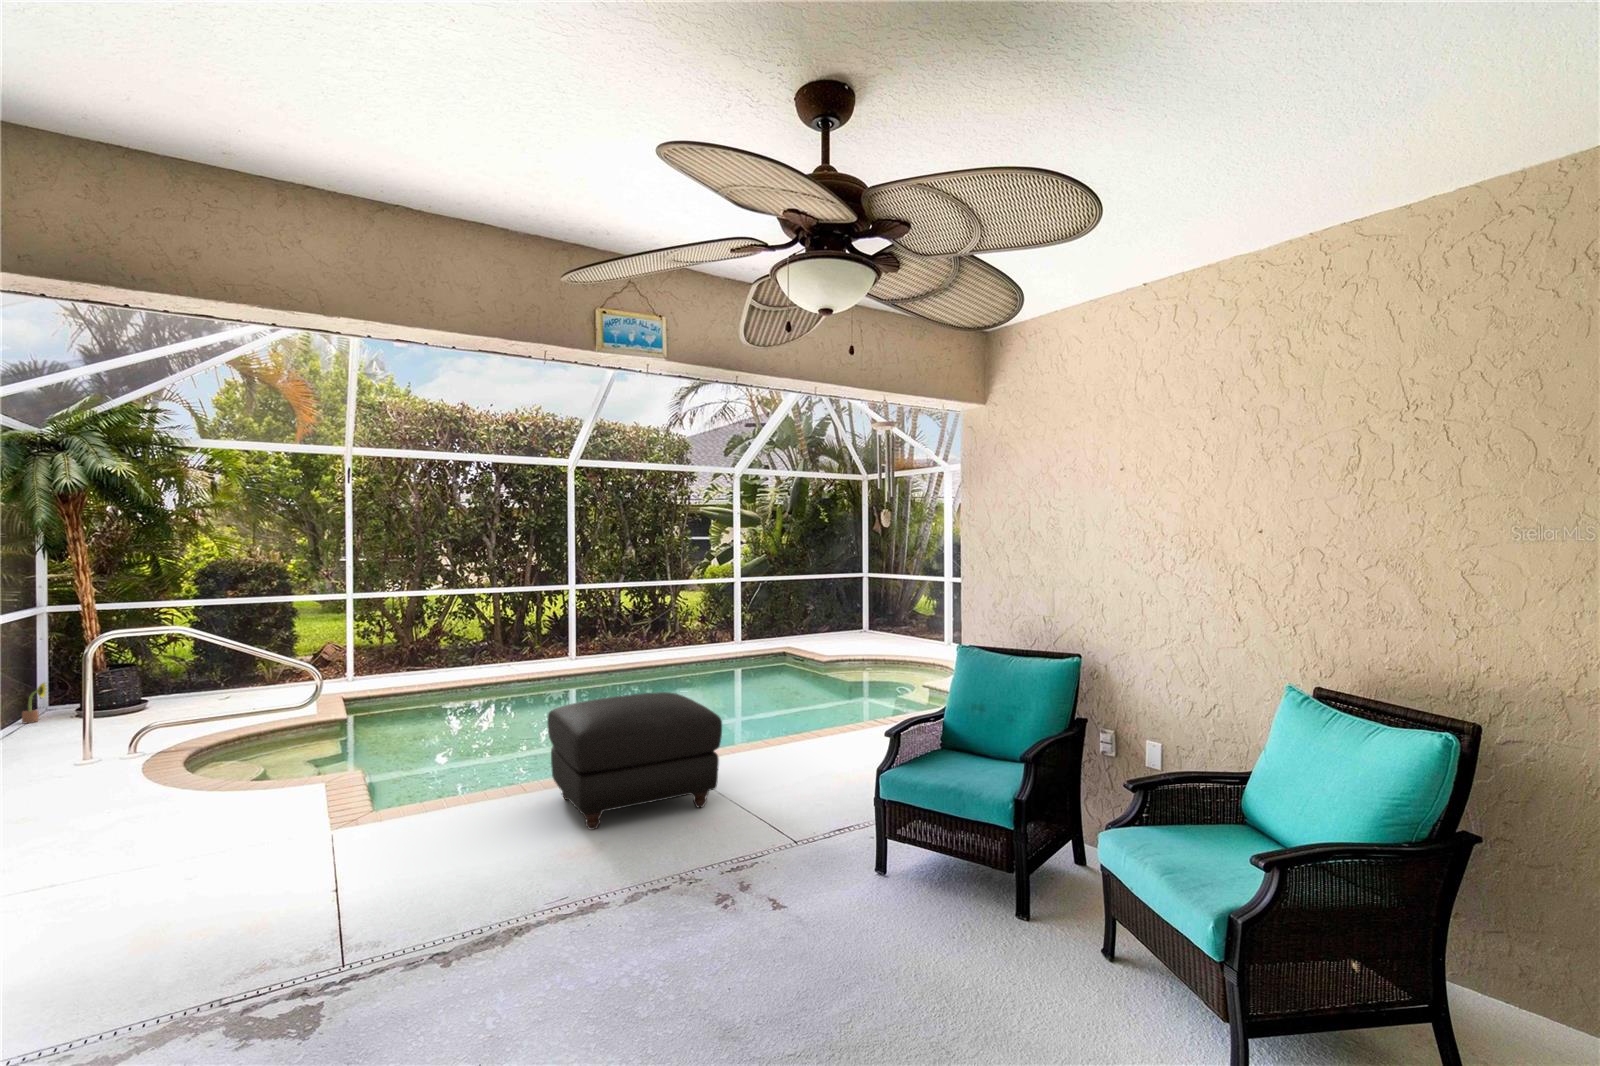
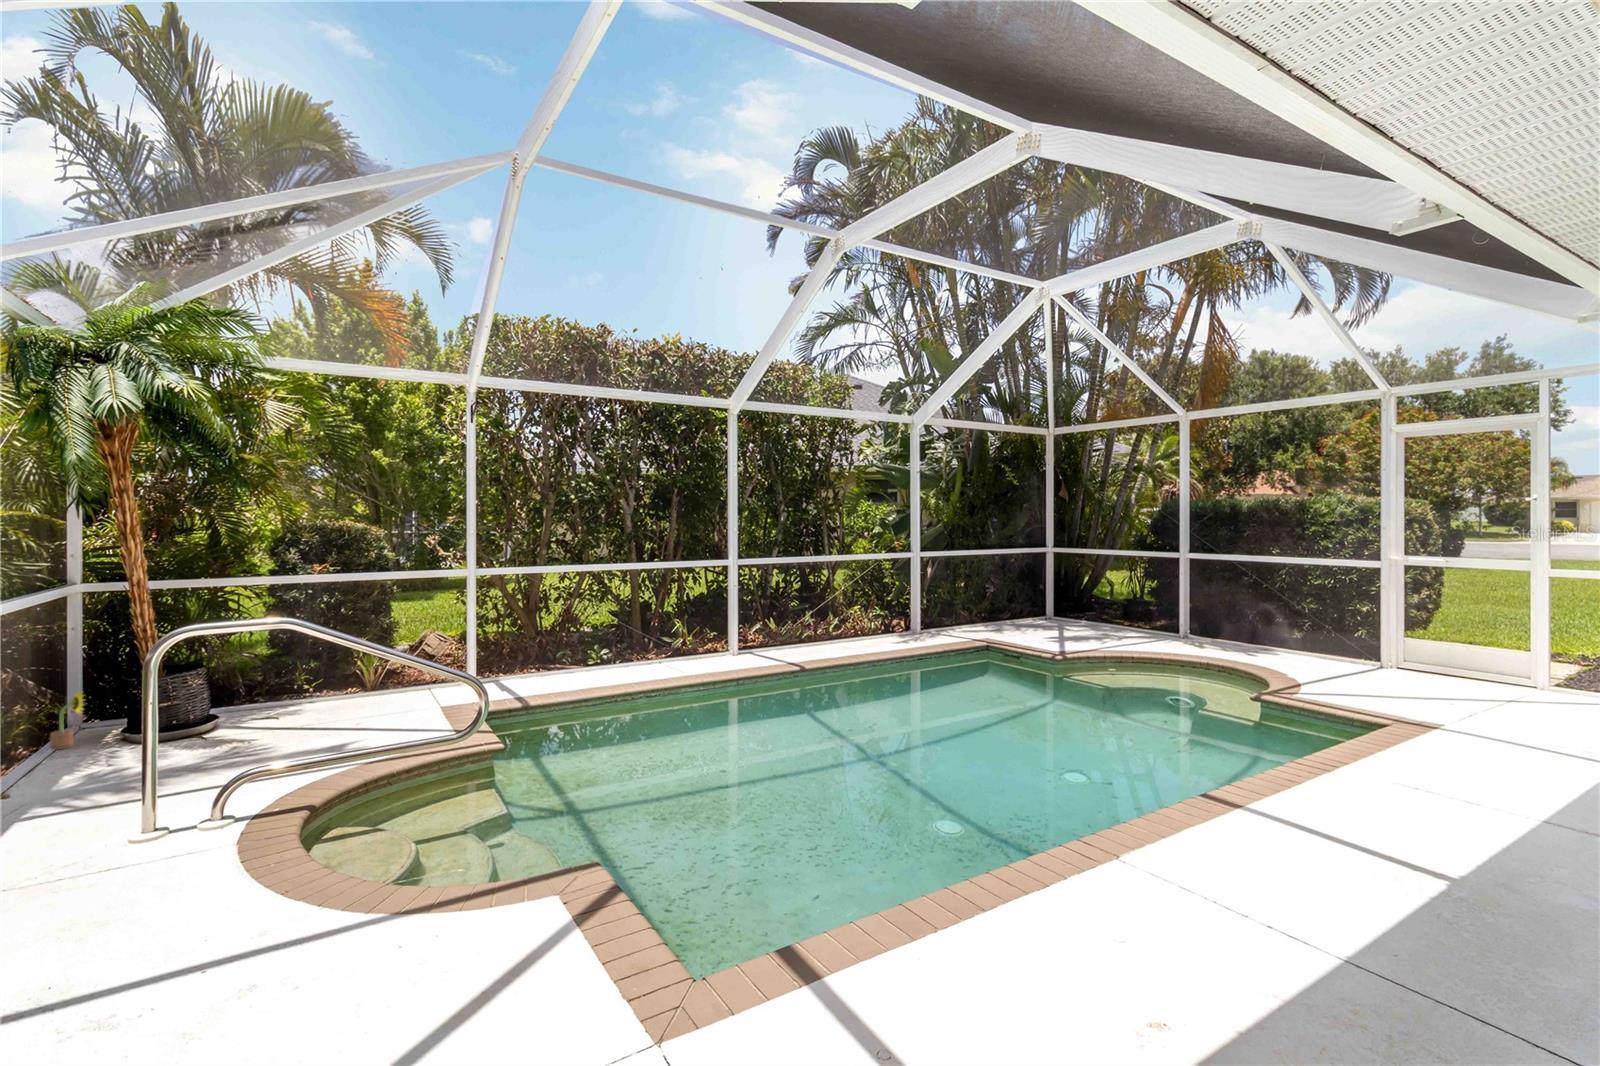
ottoman: present [547,692,722,830] -> none [934,738,1258,1007]

